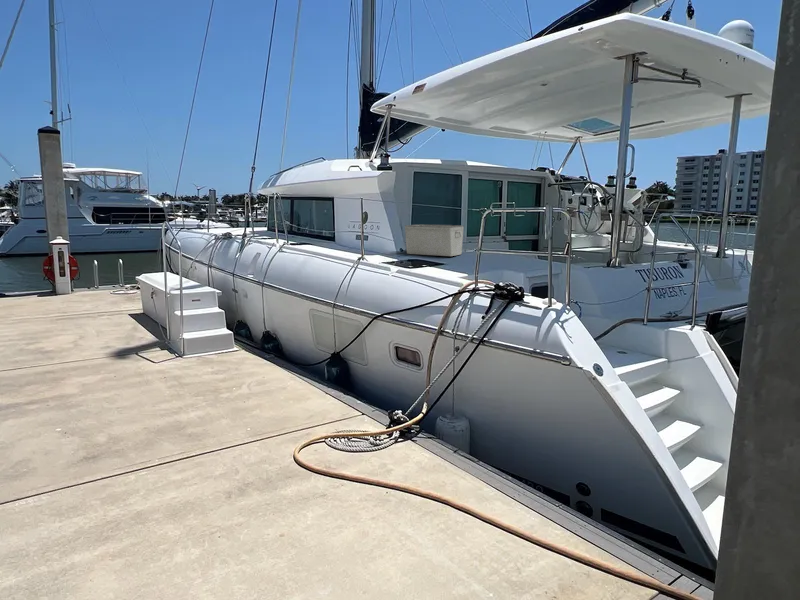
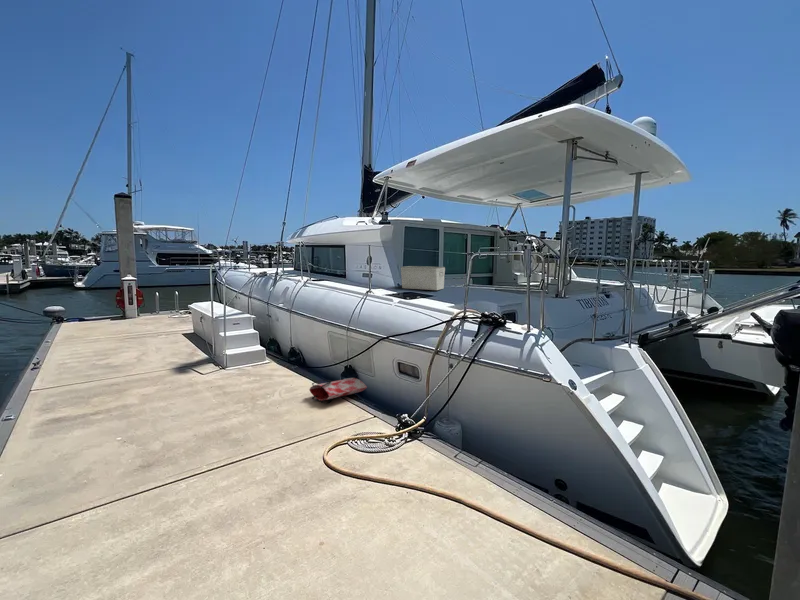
bag: none [284,368,358,398] -> present [309,378,367,403]

